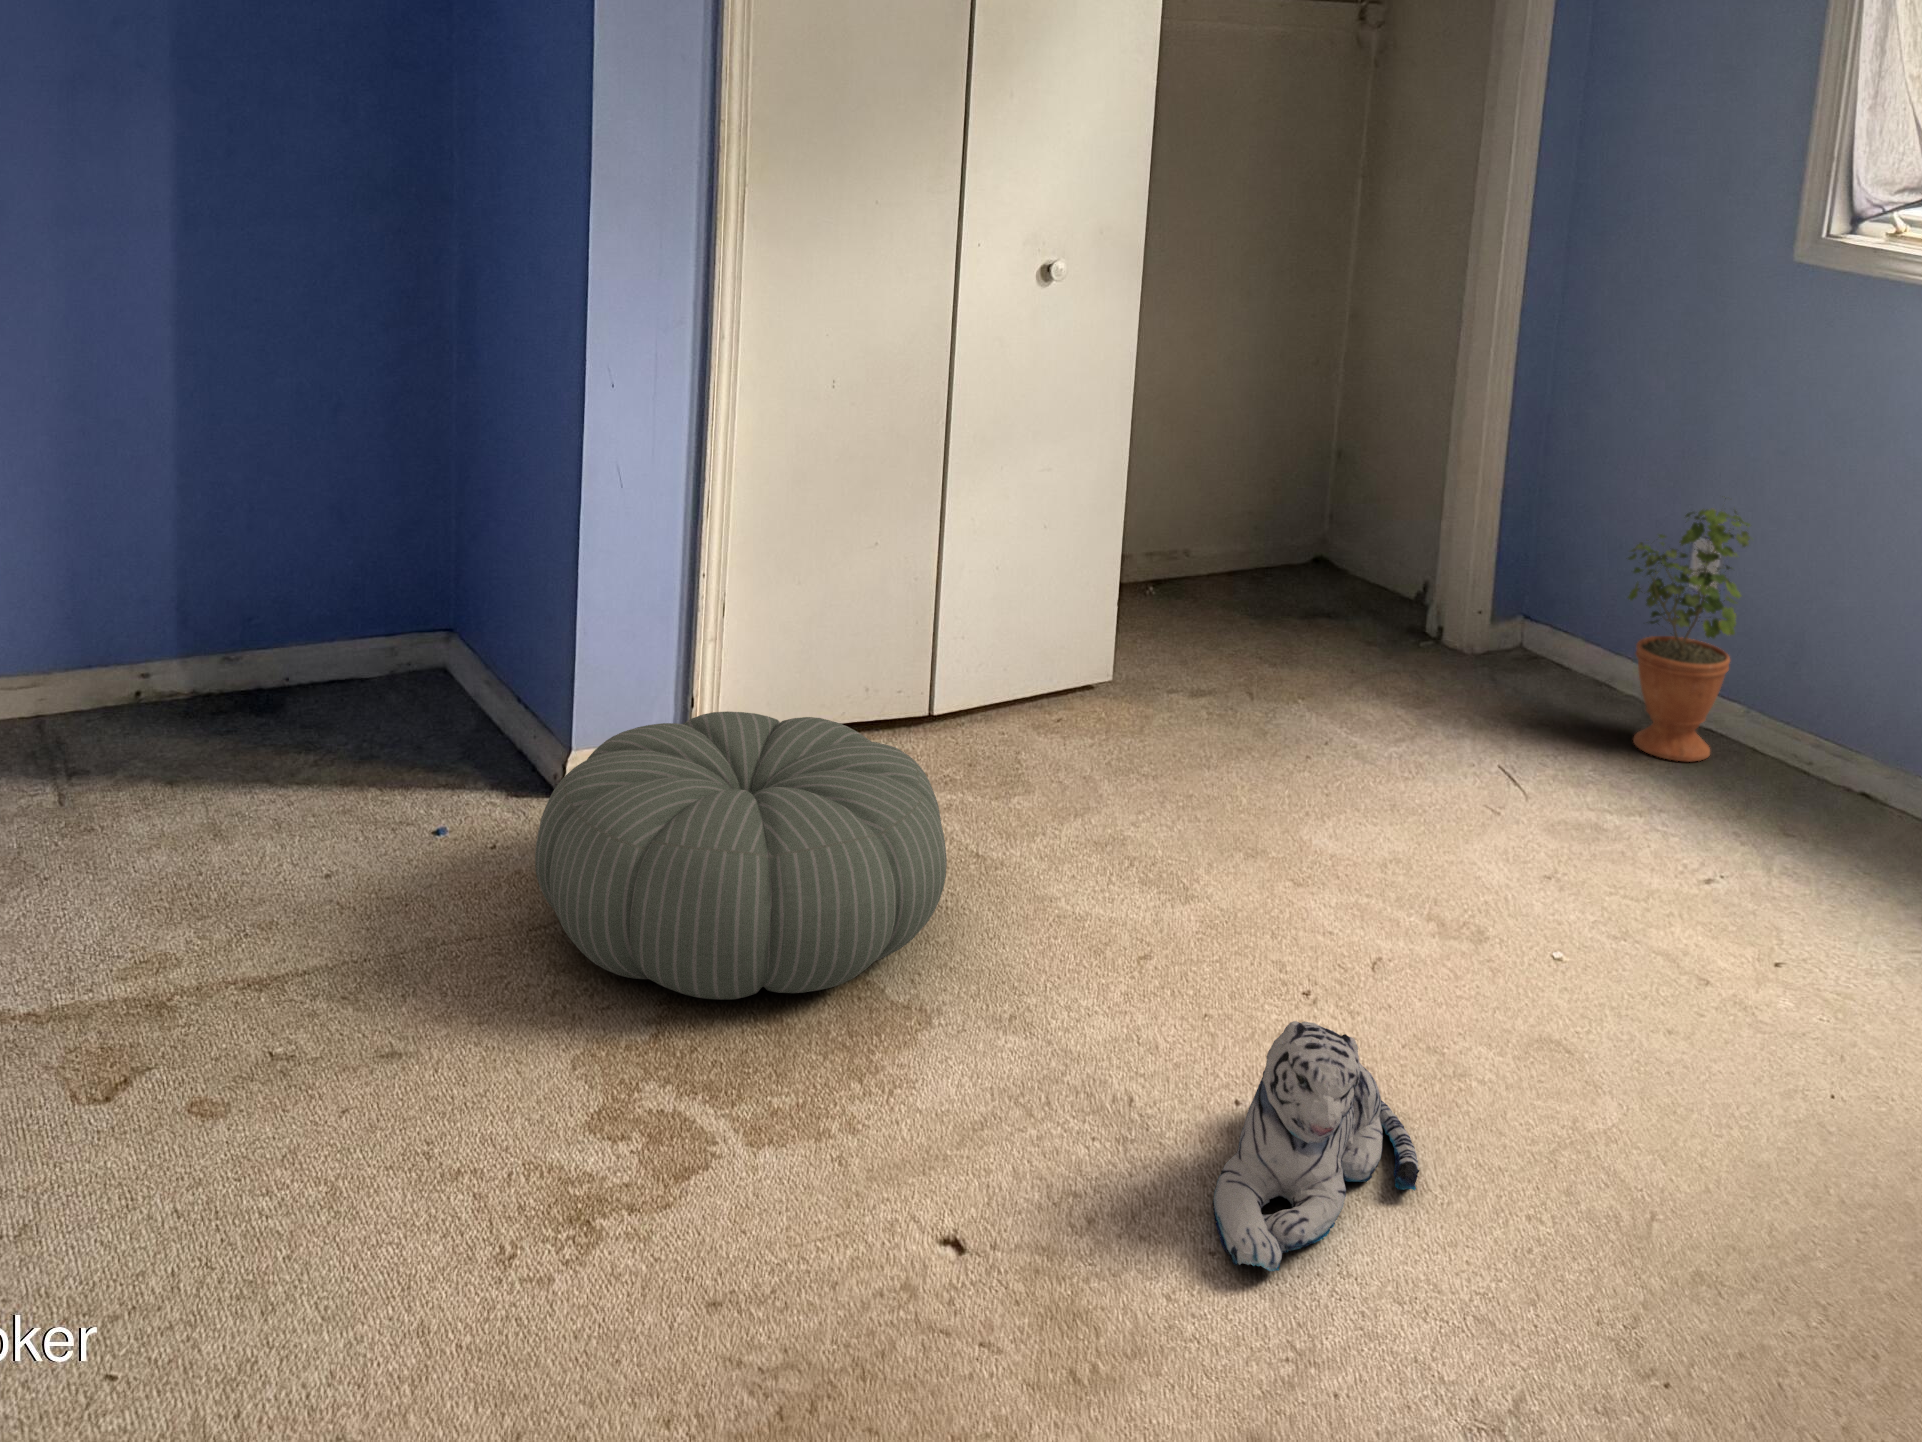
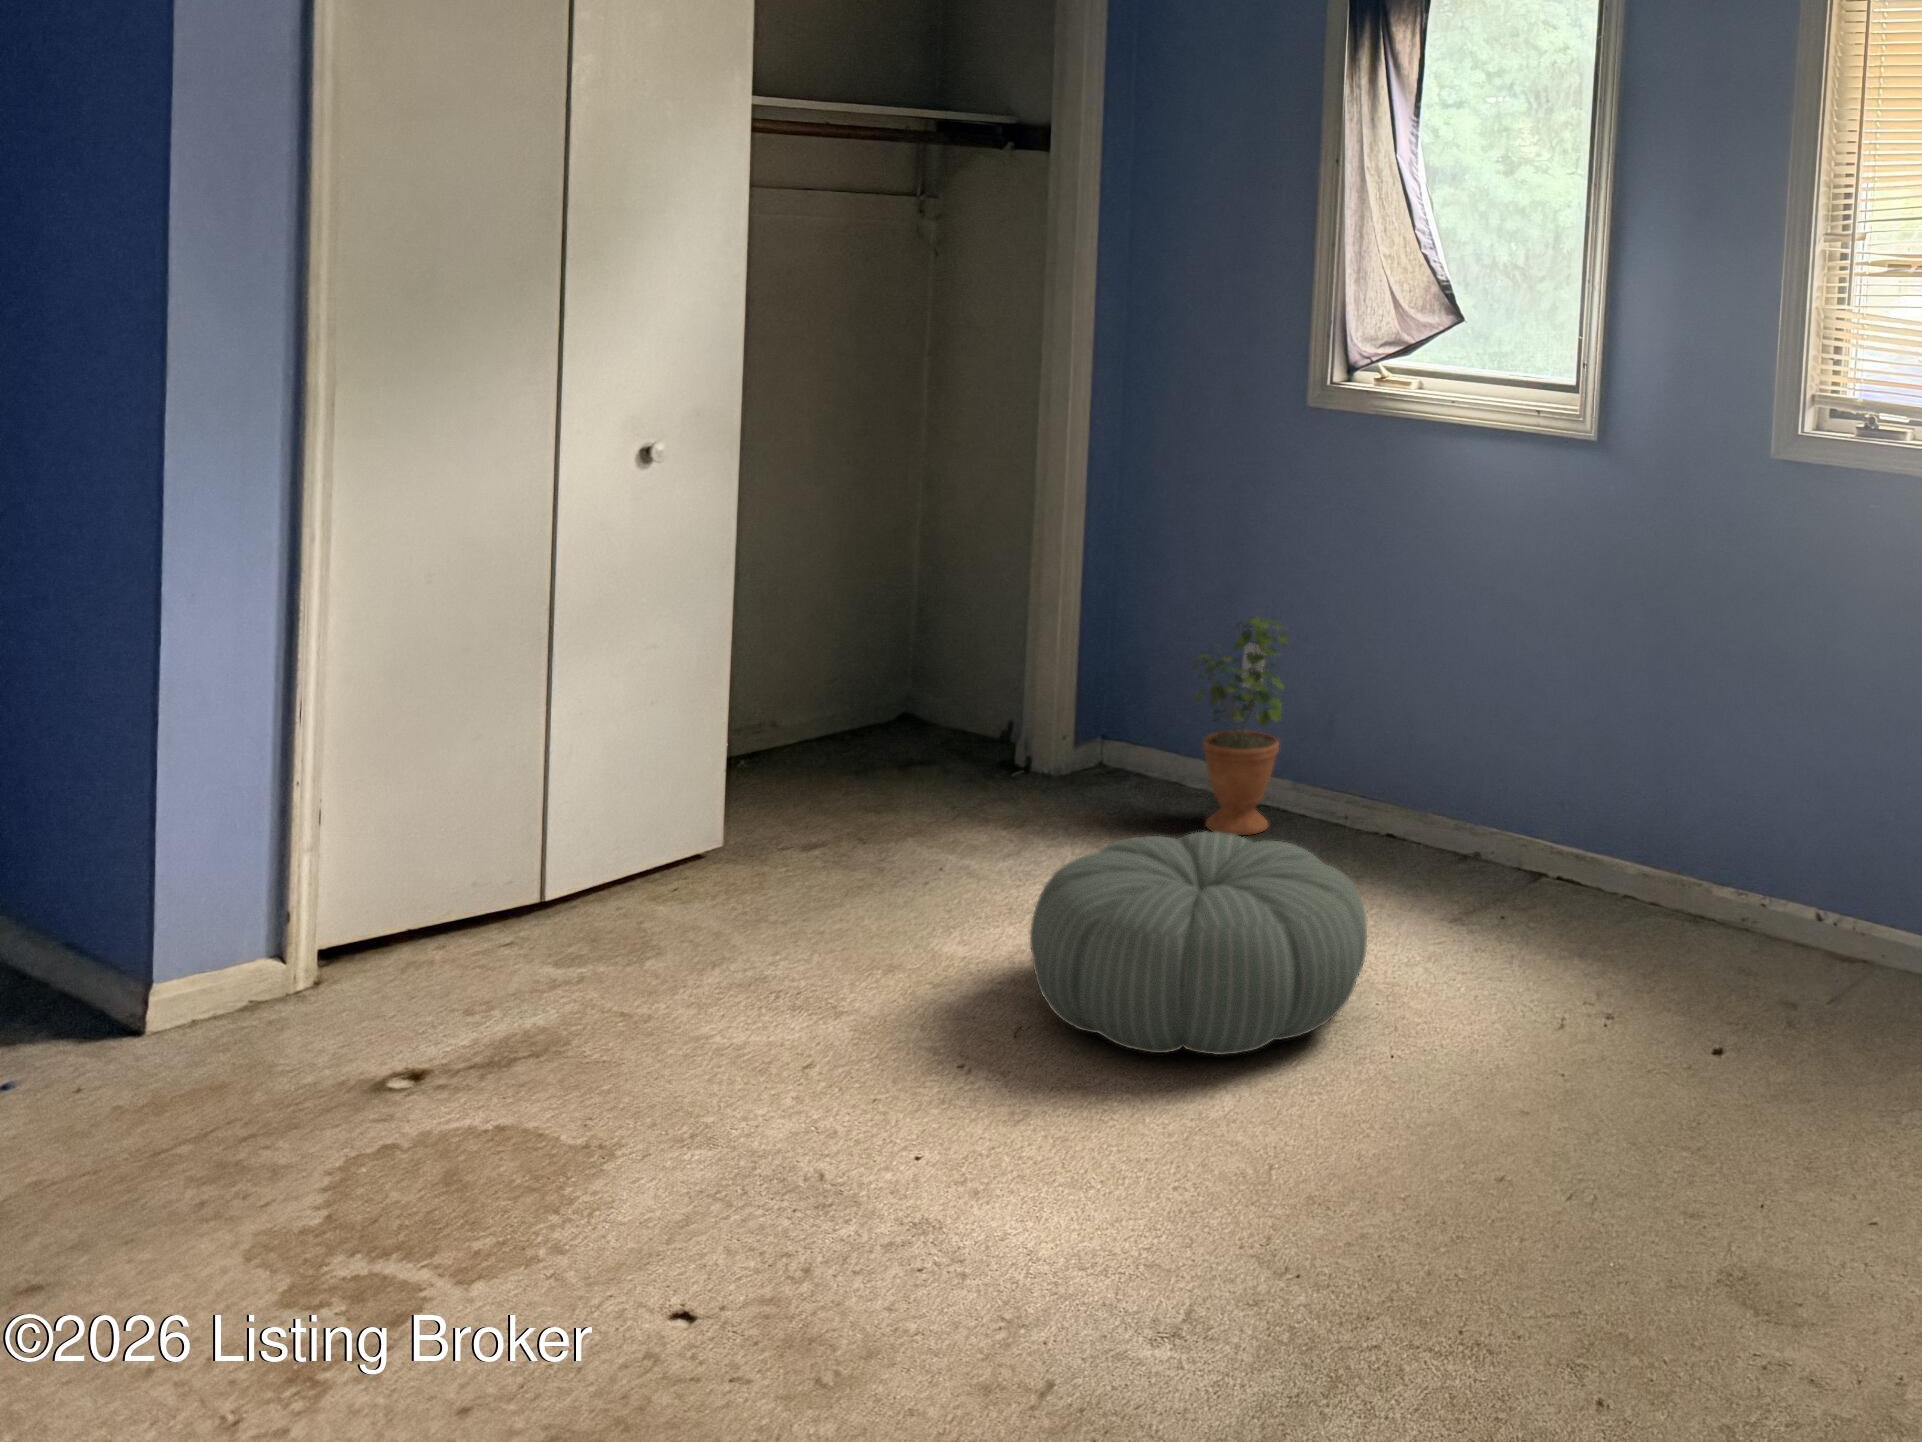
pouf: present [535,711,947,1000] -> present [1030,831,1367,1055]
plush toy: present [1213,1021,1419,1271] -> none [909,1058,1079,1268]

